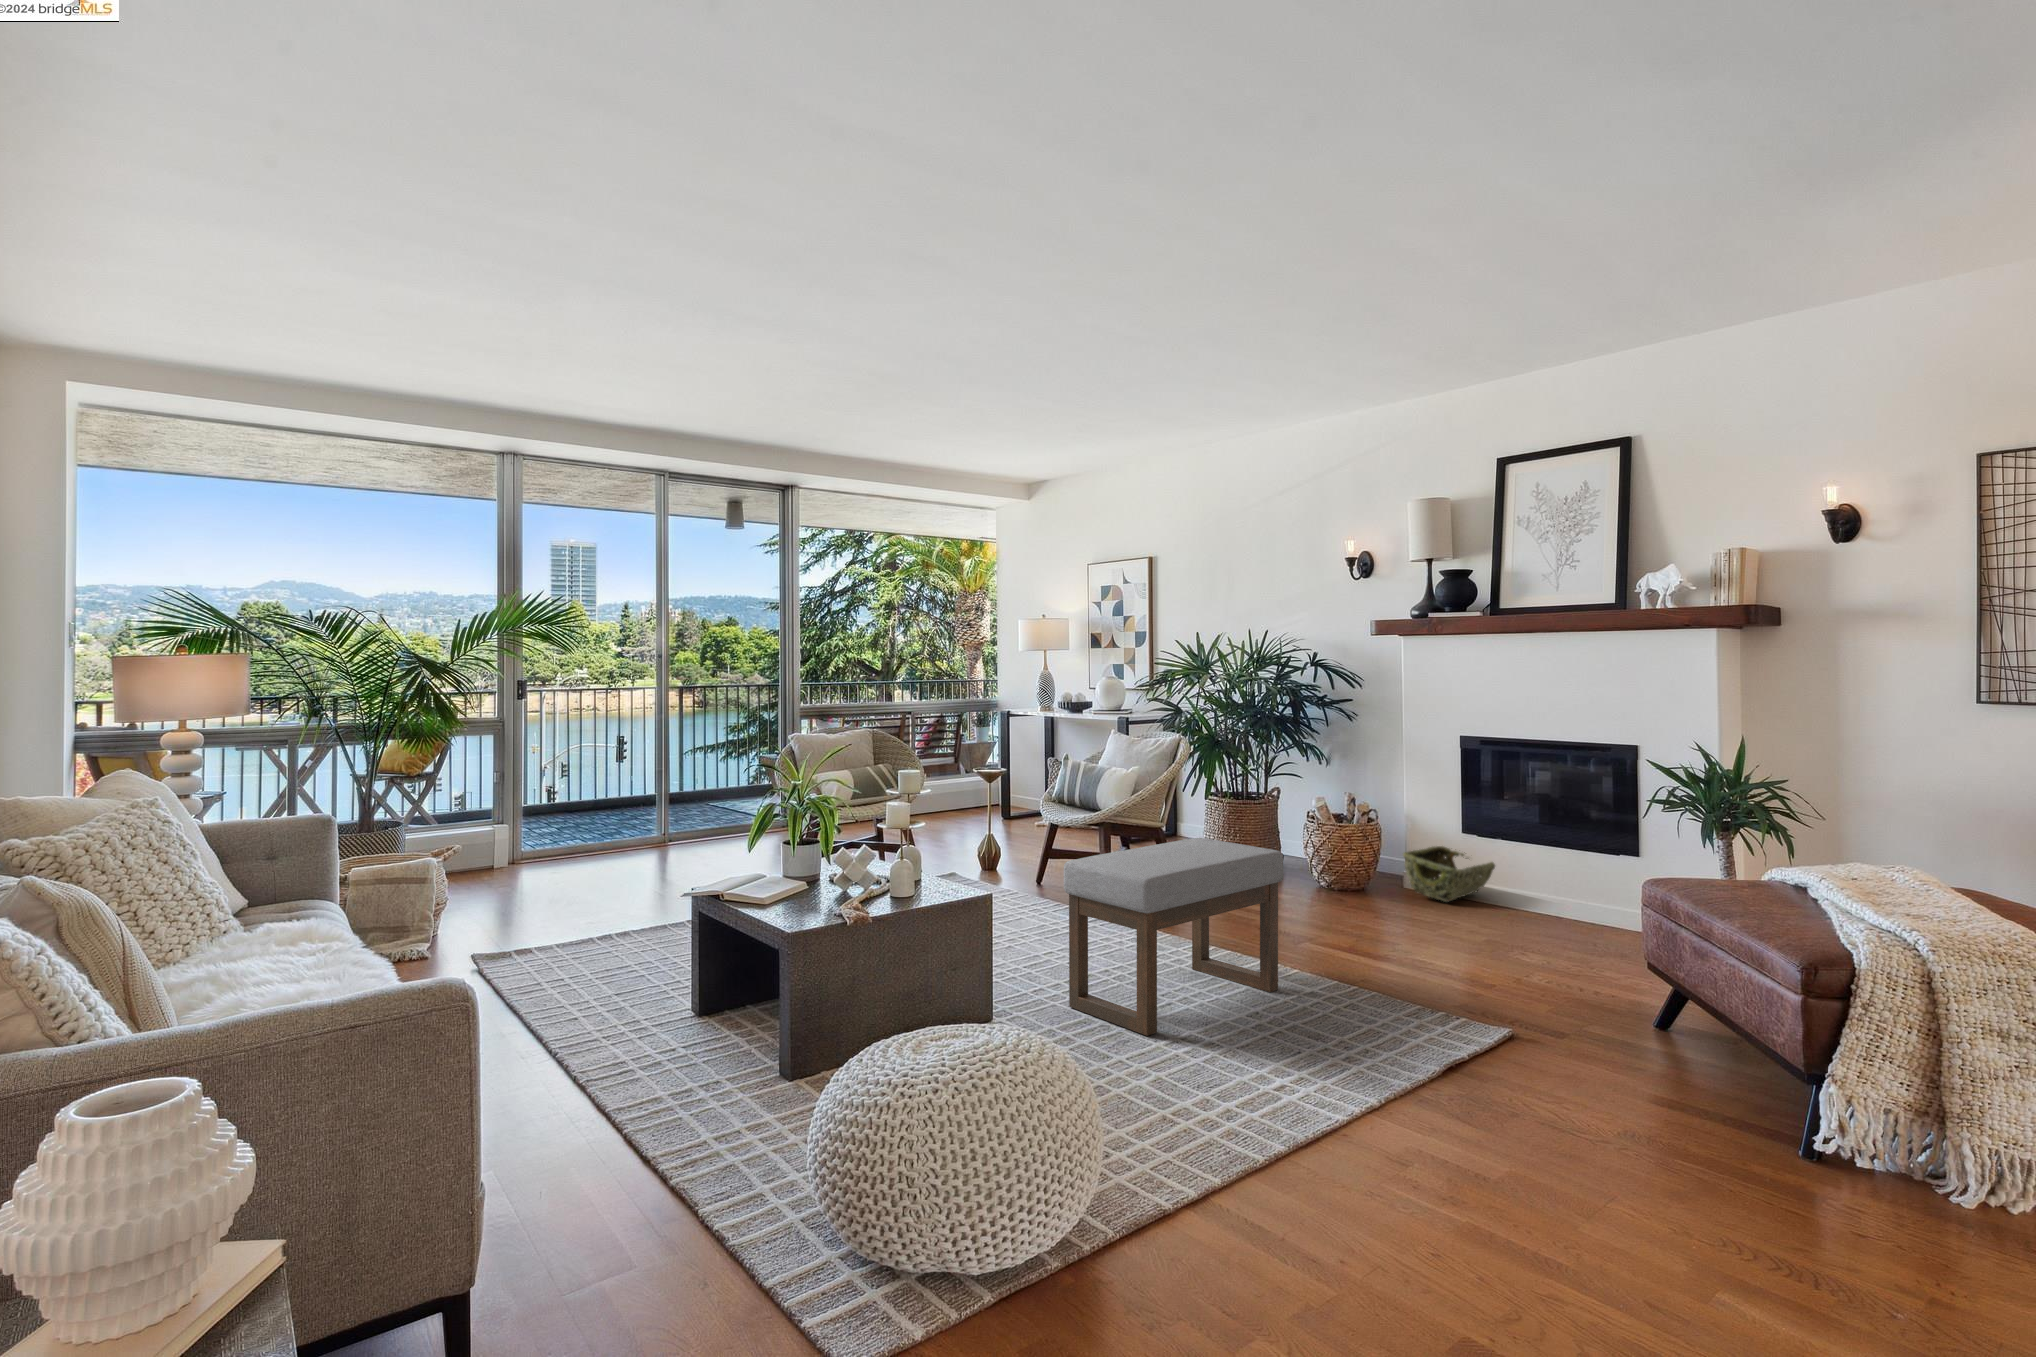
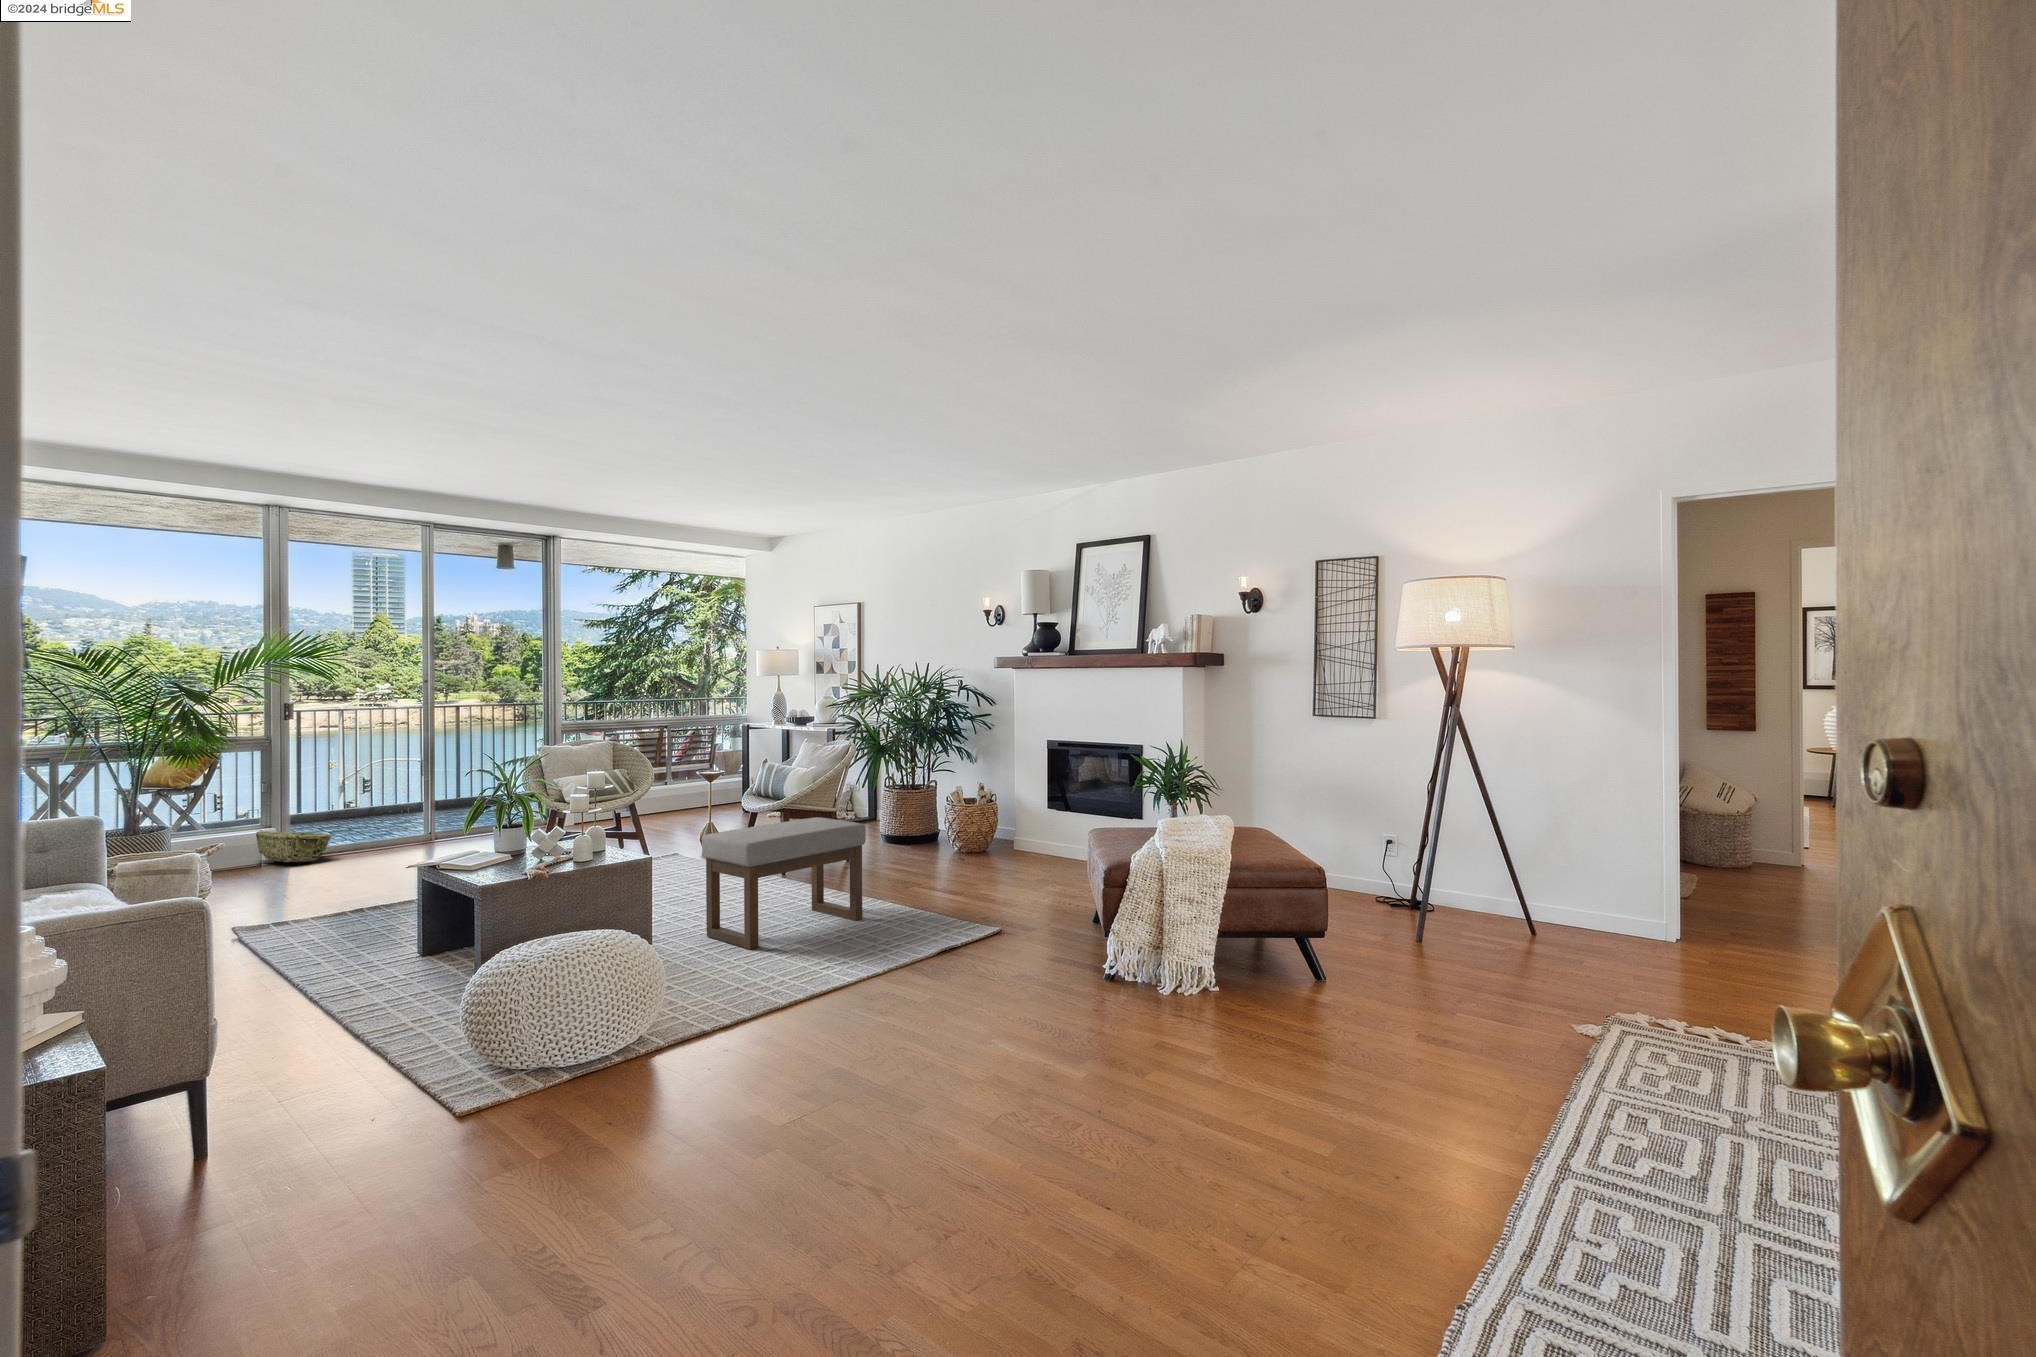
woven basket: present [1403,846,1495,902] -> present [256,831,331,863]

